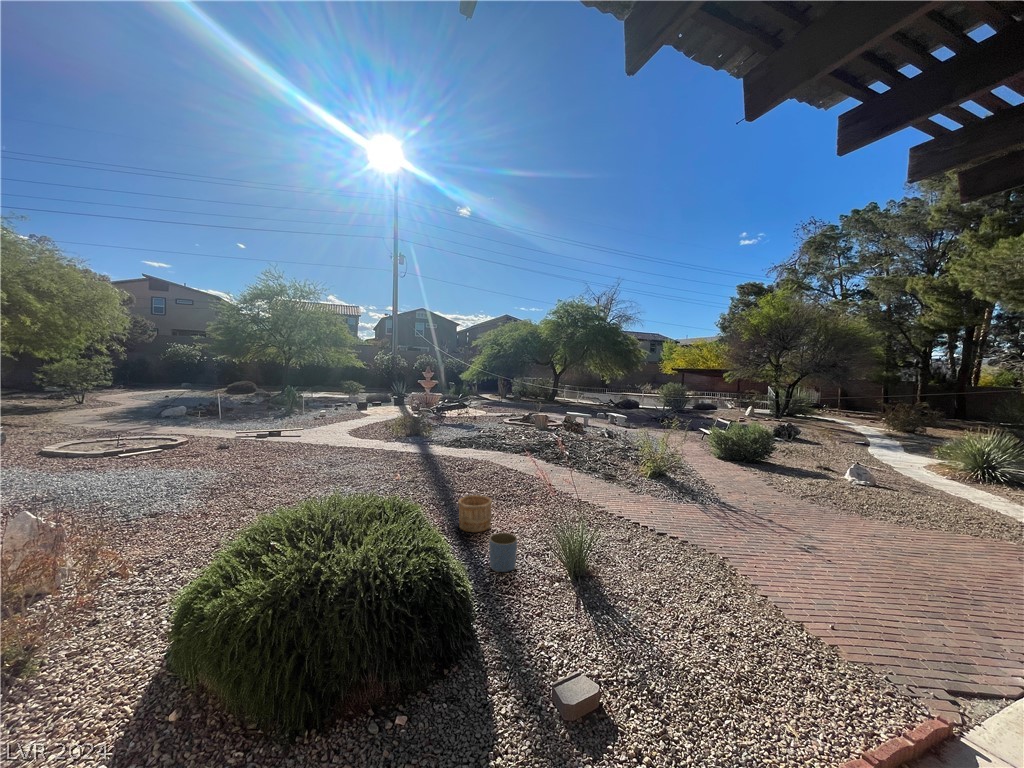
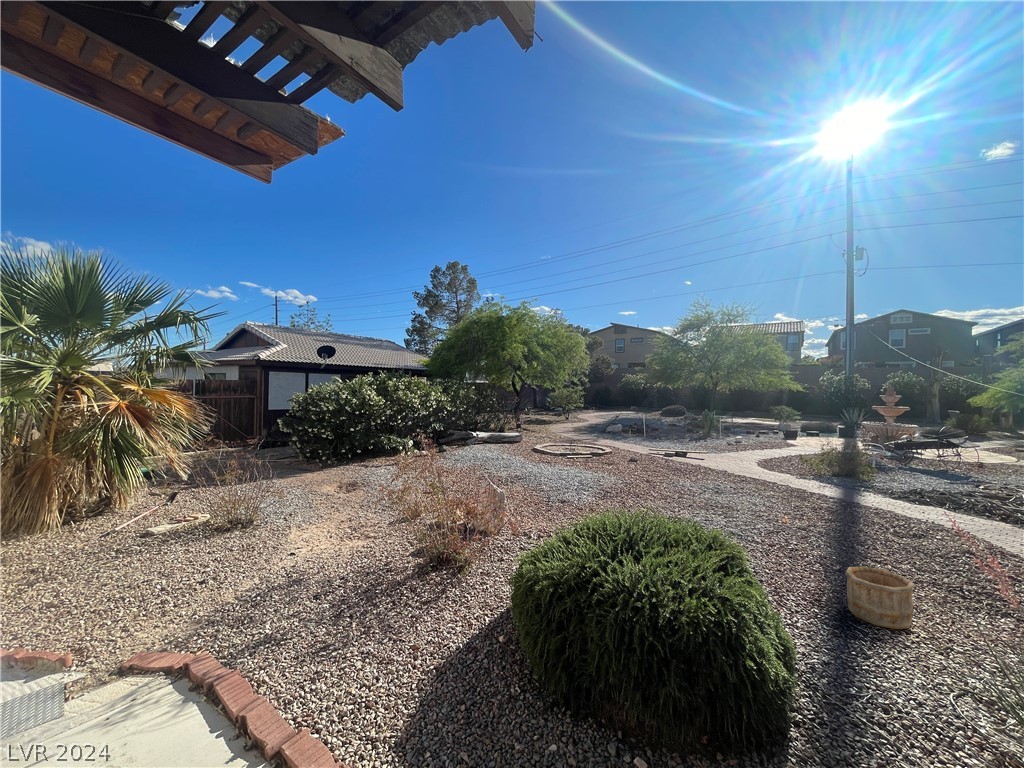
planter: present [489,533,518,573] -> none [869,632,931,707]

